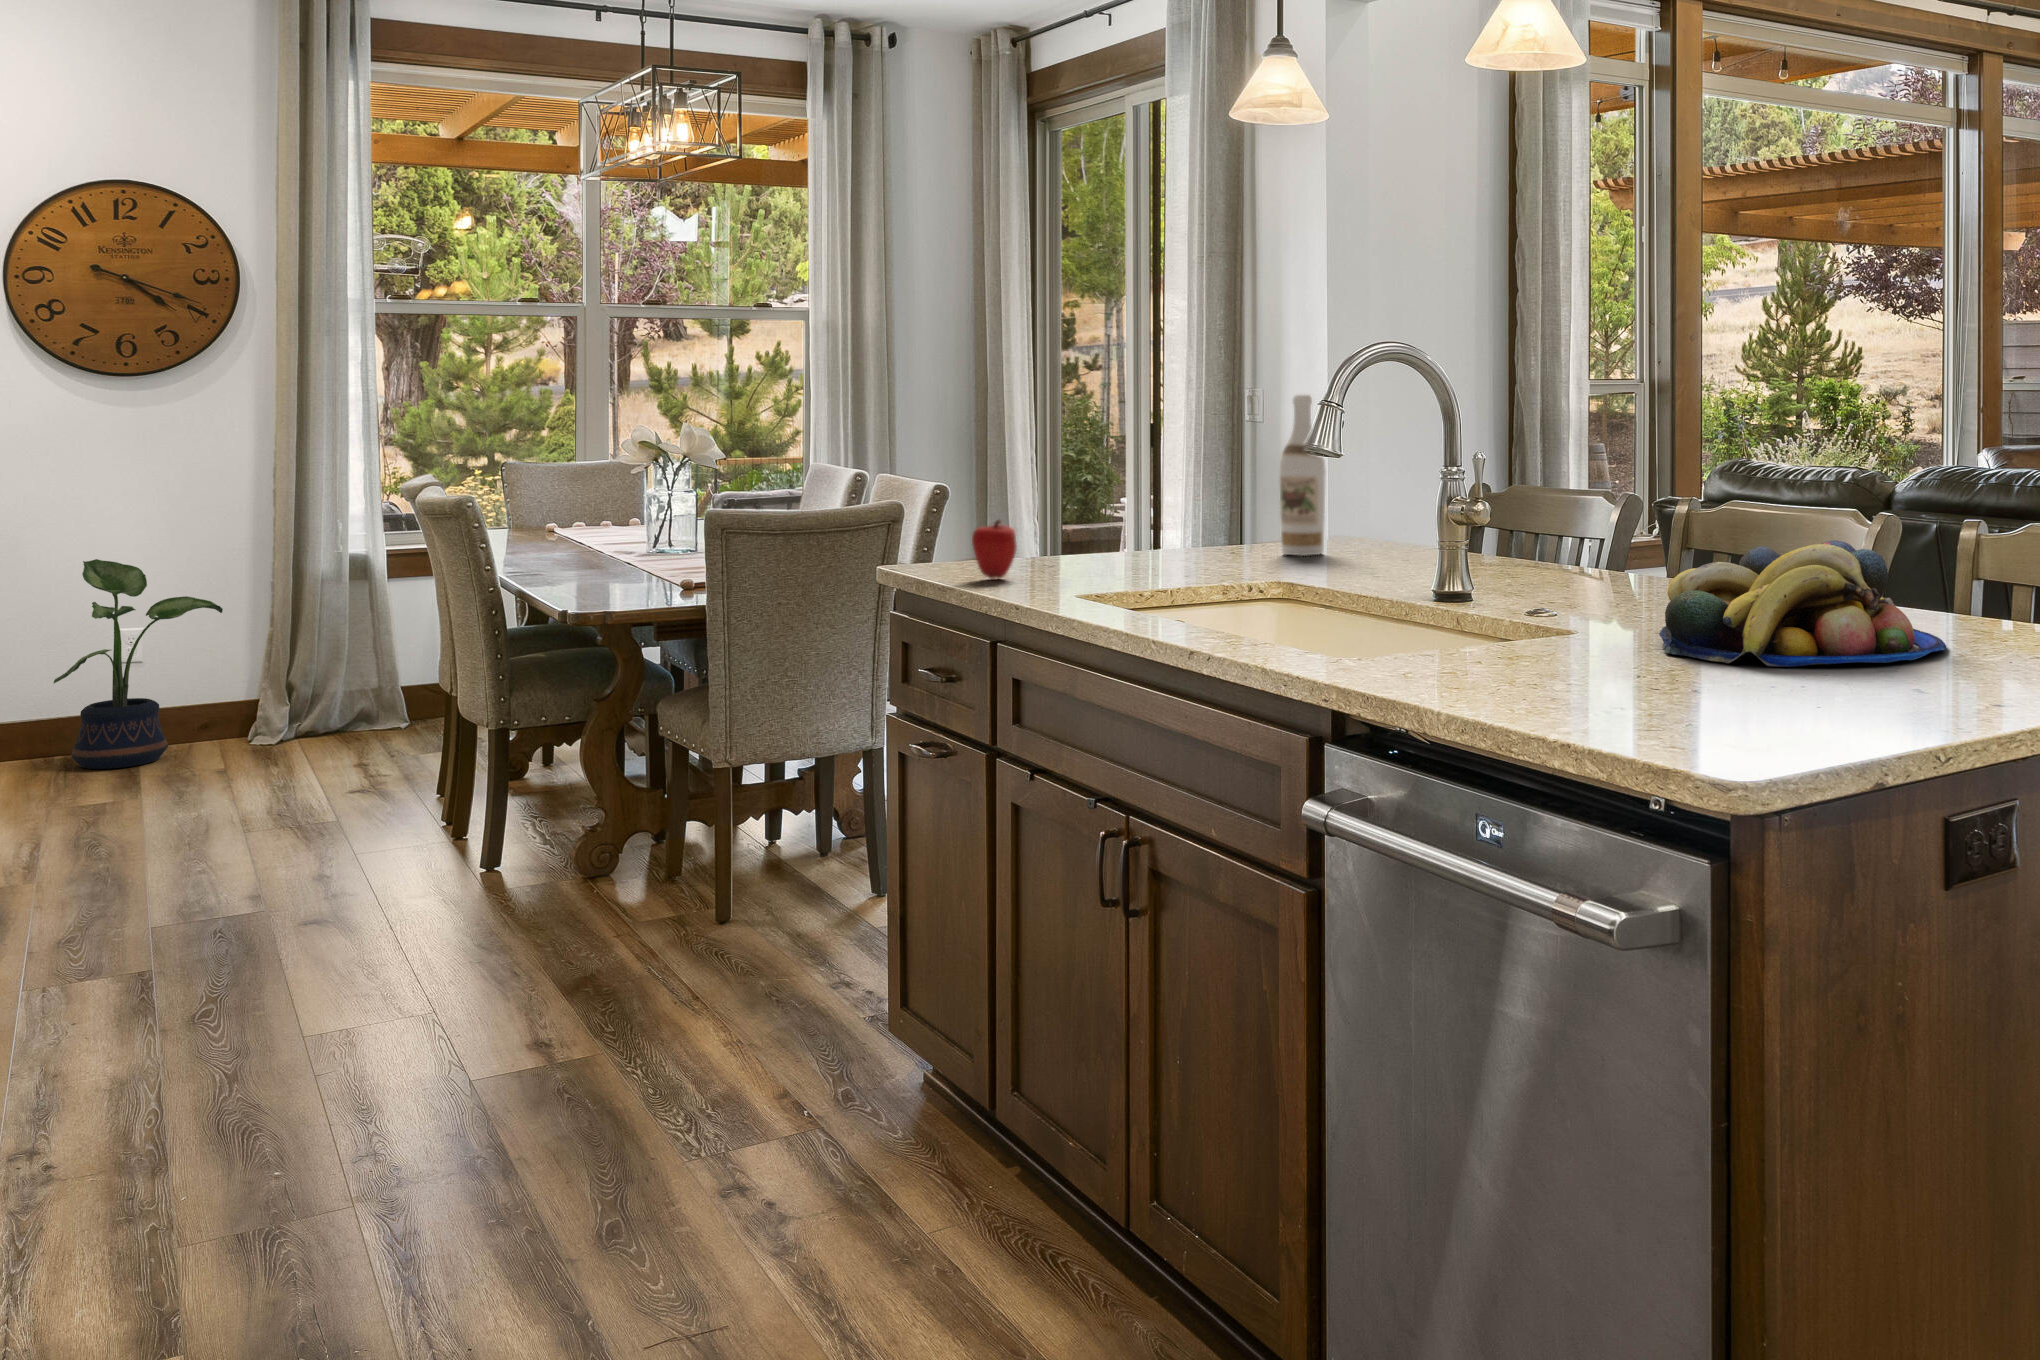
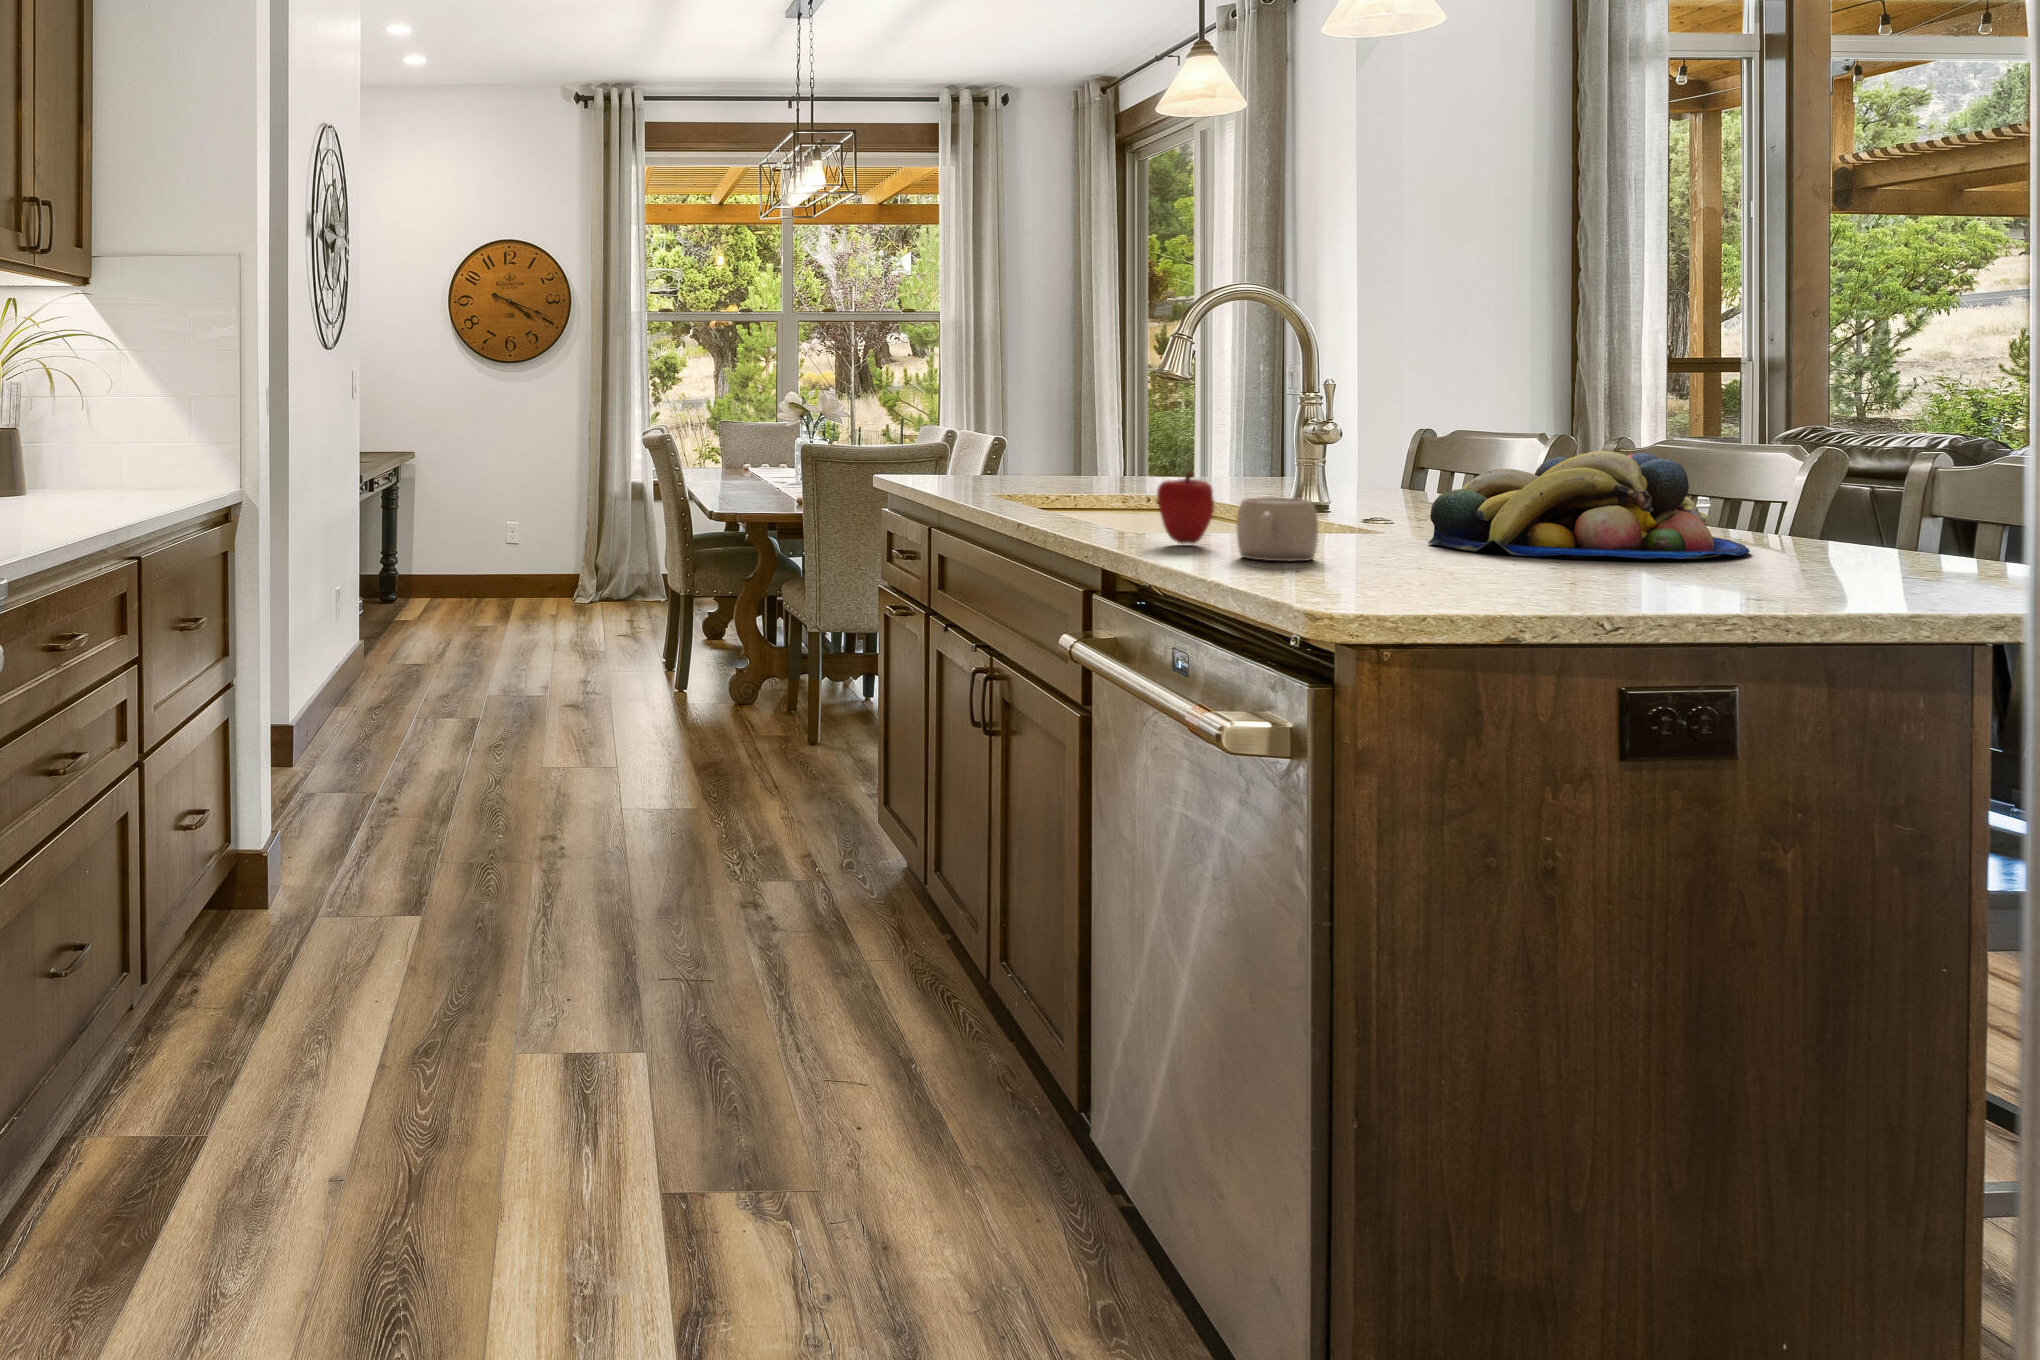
wine bottle: present [1279,395,1326,556] -> none [1210,348,1251,484]
apple: present [972,520,1017,579] -> present [1157,472,1214,545]
potted plant: present [54,559,223,769] -> none [469,481,559,612]
mug: none [1524,620,1613,701] -> present [1237,497,1318,561]

